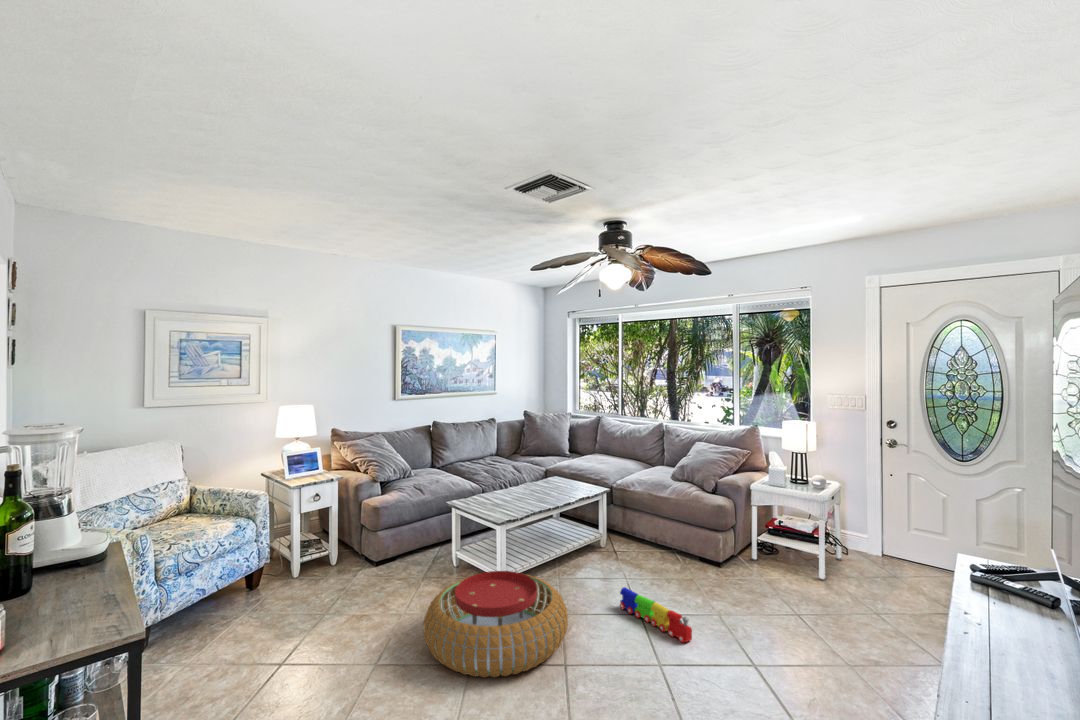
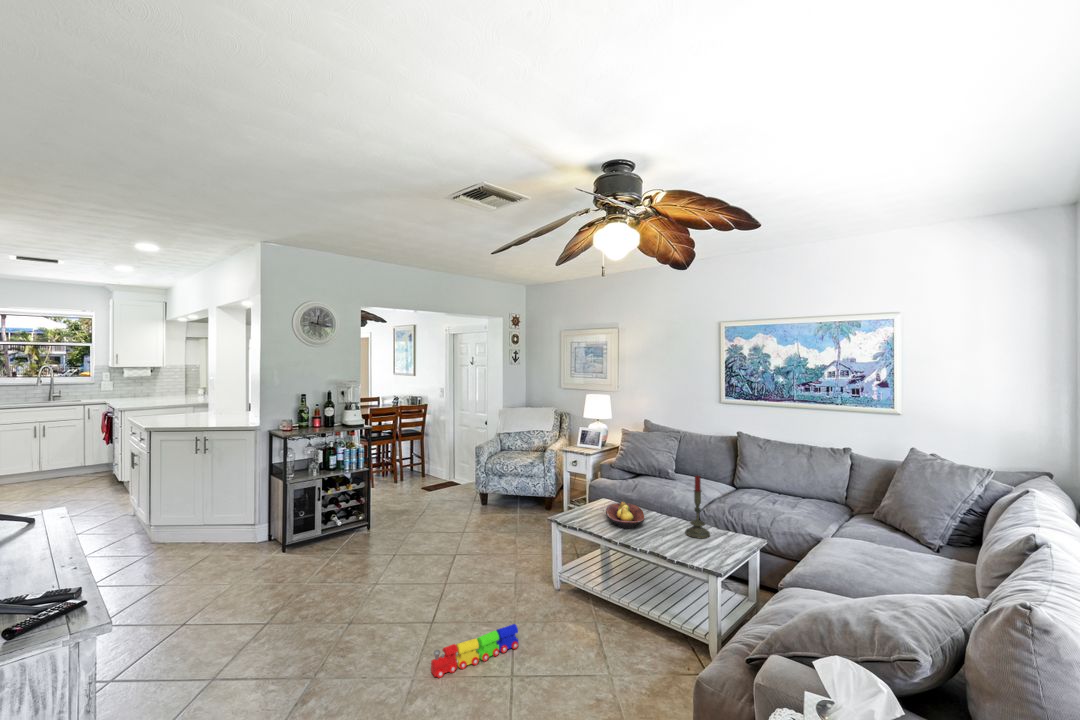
candle: none [544,440,561,487] -> present [685,475,710,538]
fruit bowl: none [495,483,550,501] -> present [606,502,644,529]
pouf: present [423,571,568,678] -> none [416,533,526,605]

